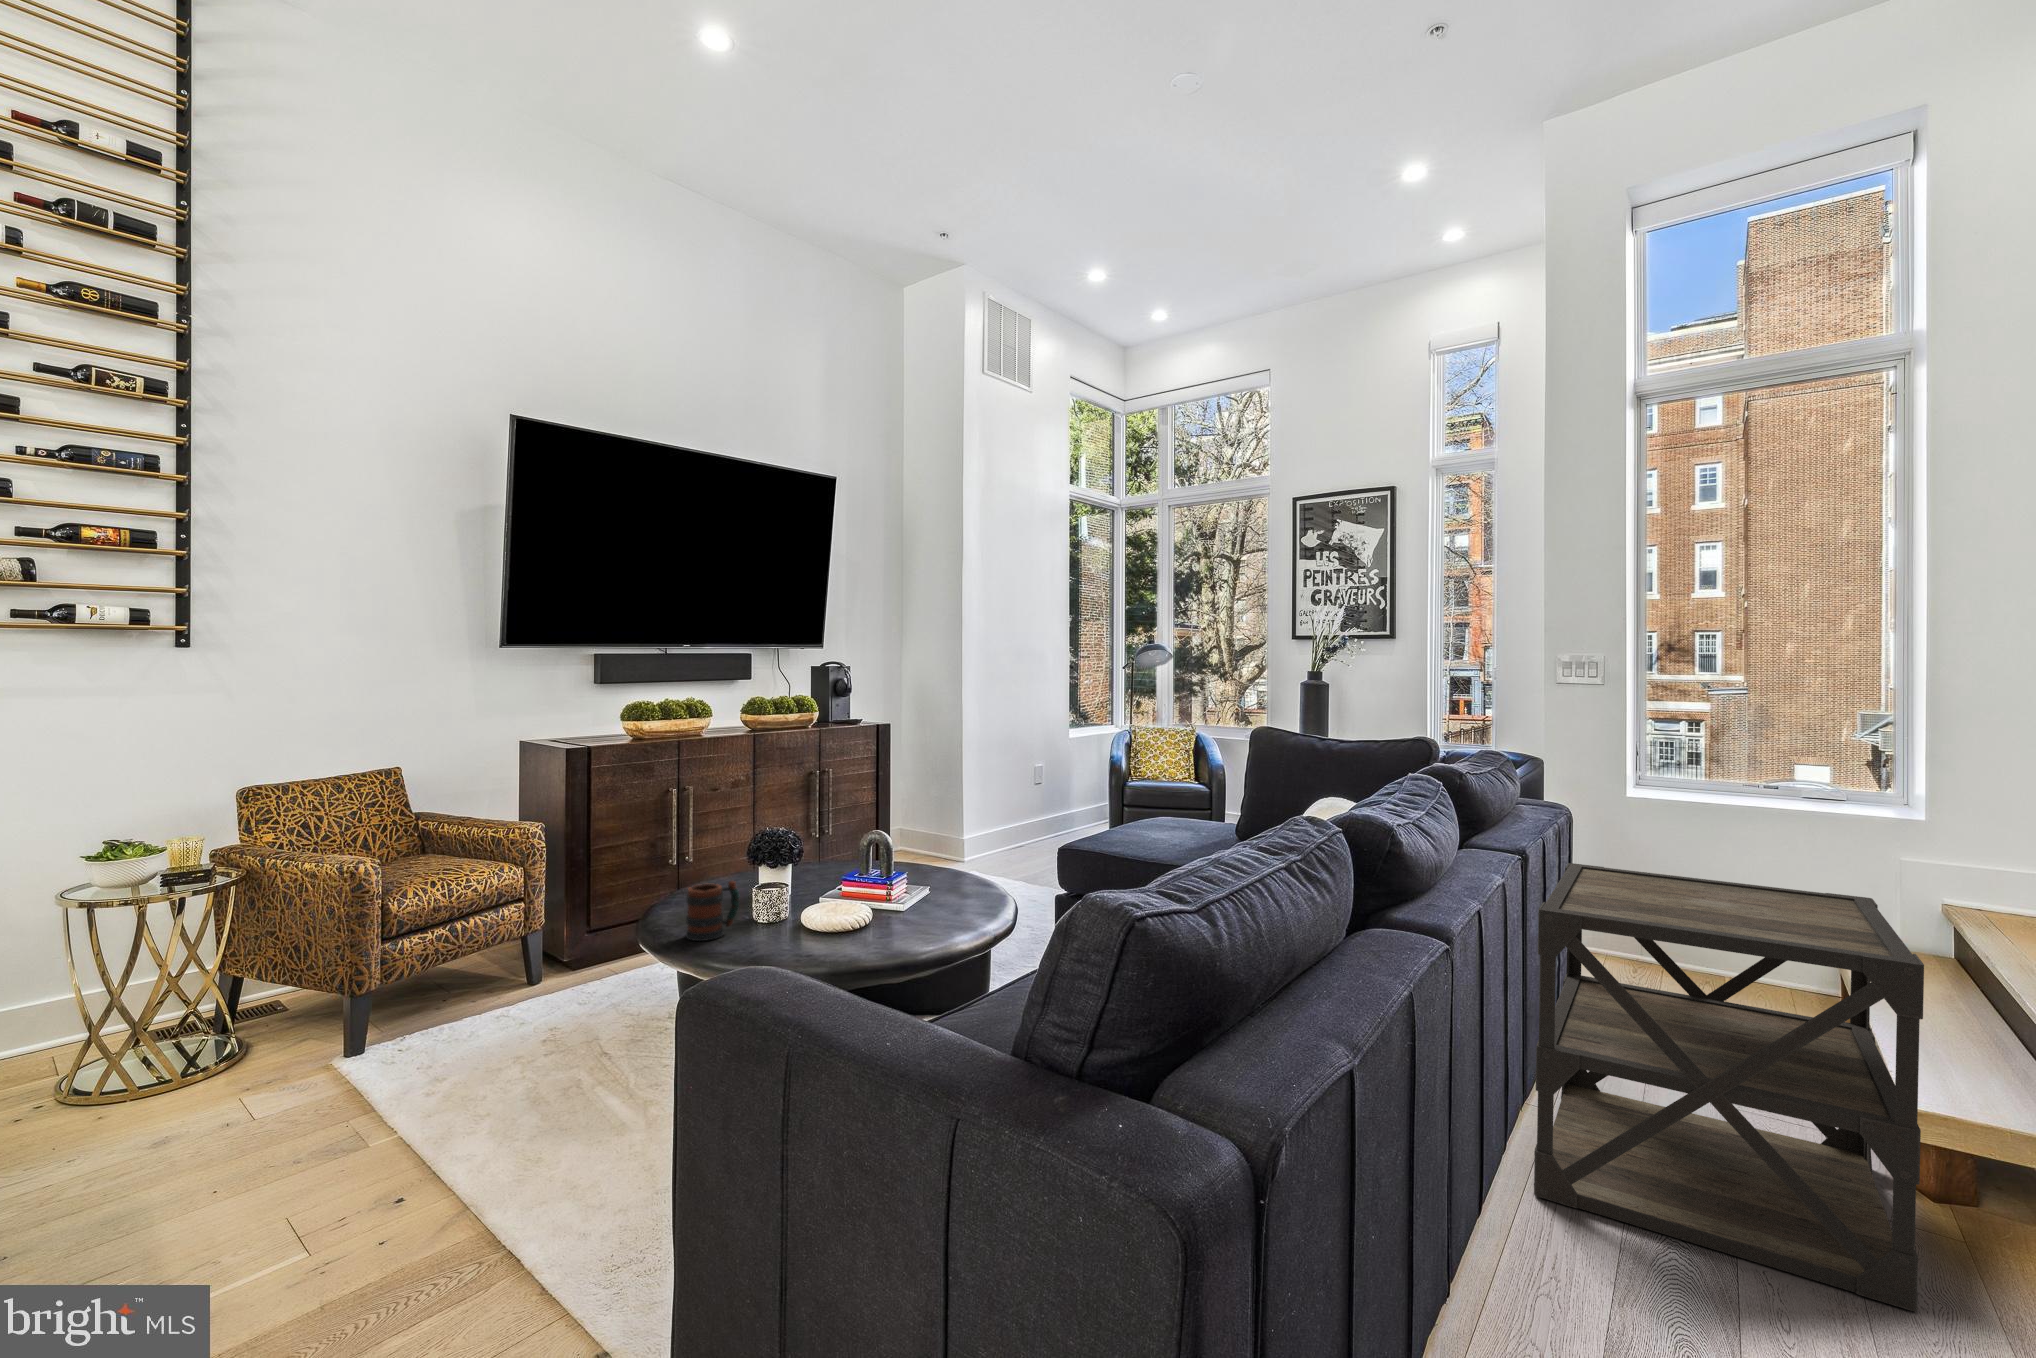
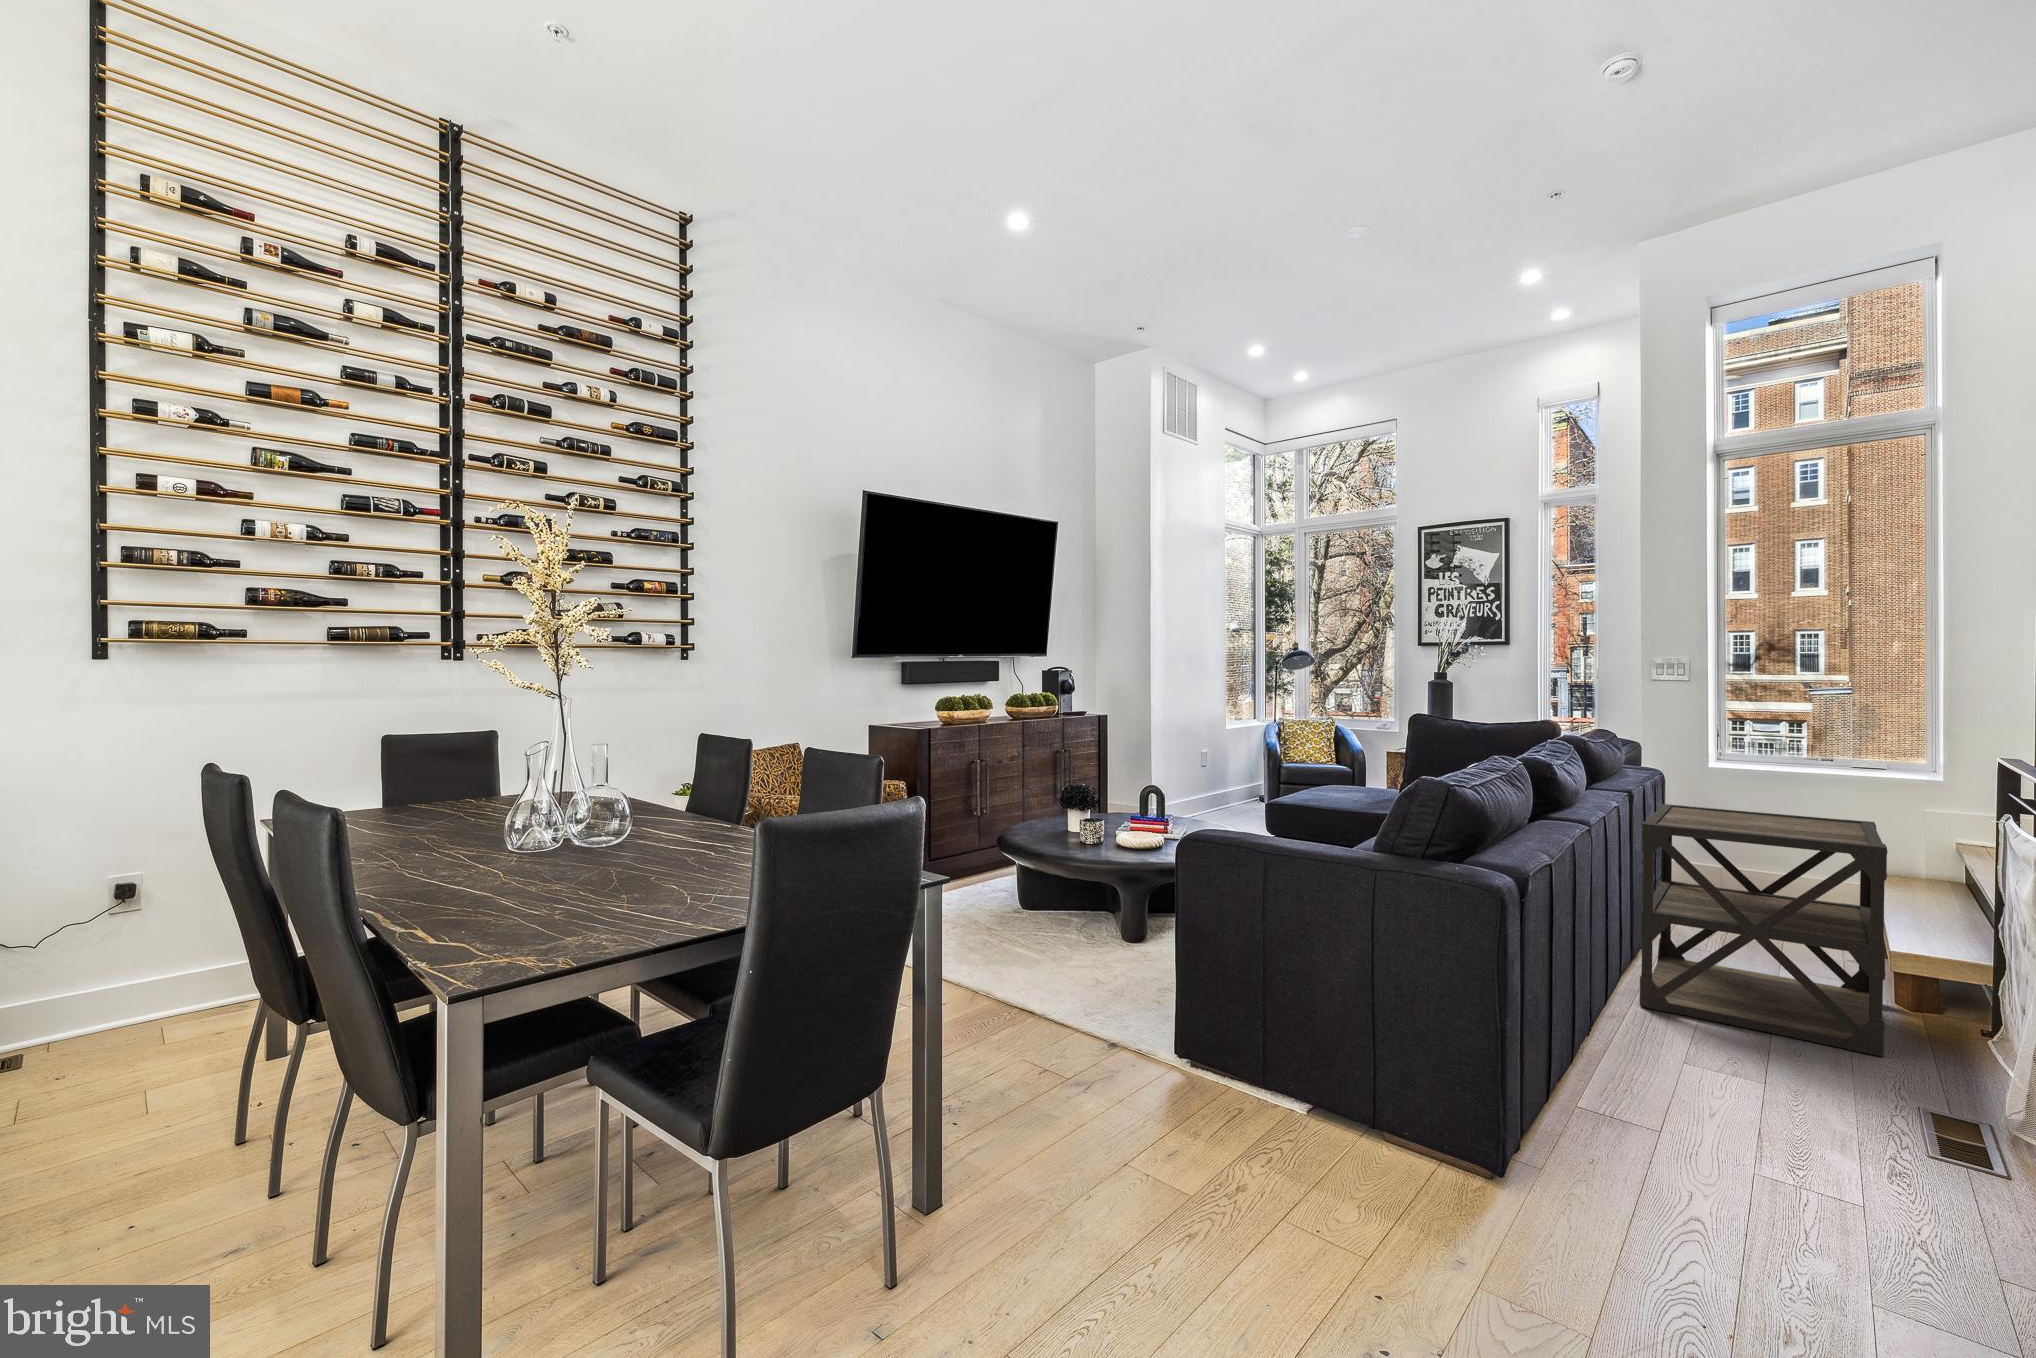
mug: present [686,881,739,941] -> none [1063,810,1095,847]

